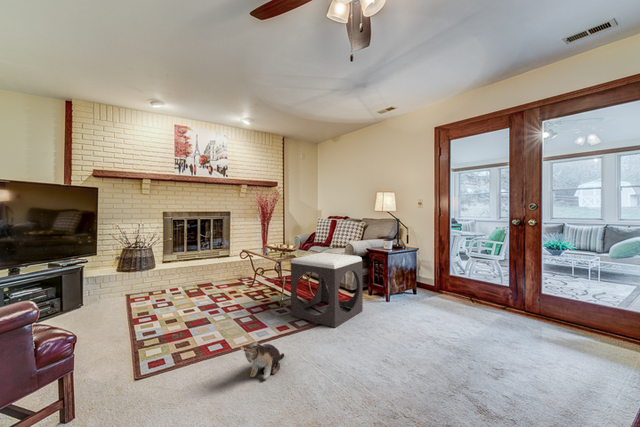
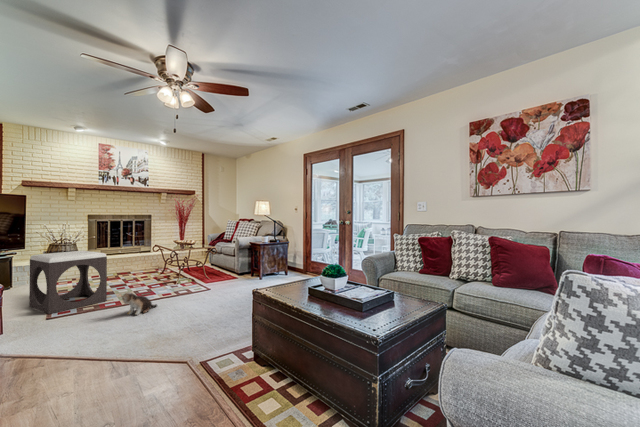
footstool: present [291,252,363,328] -> present [29,251,107,314]

